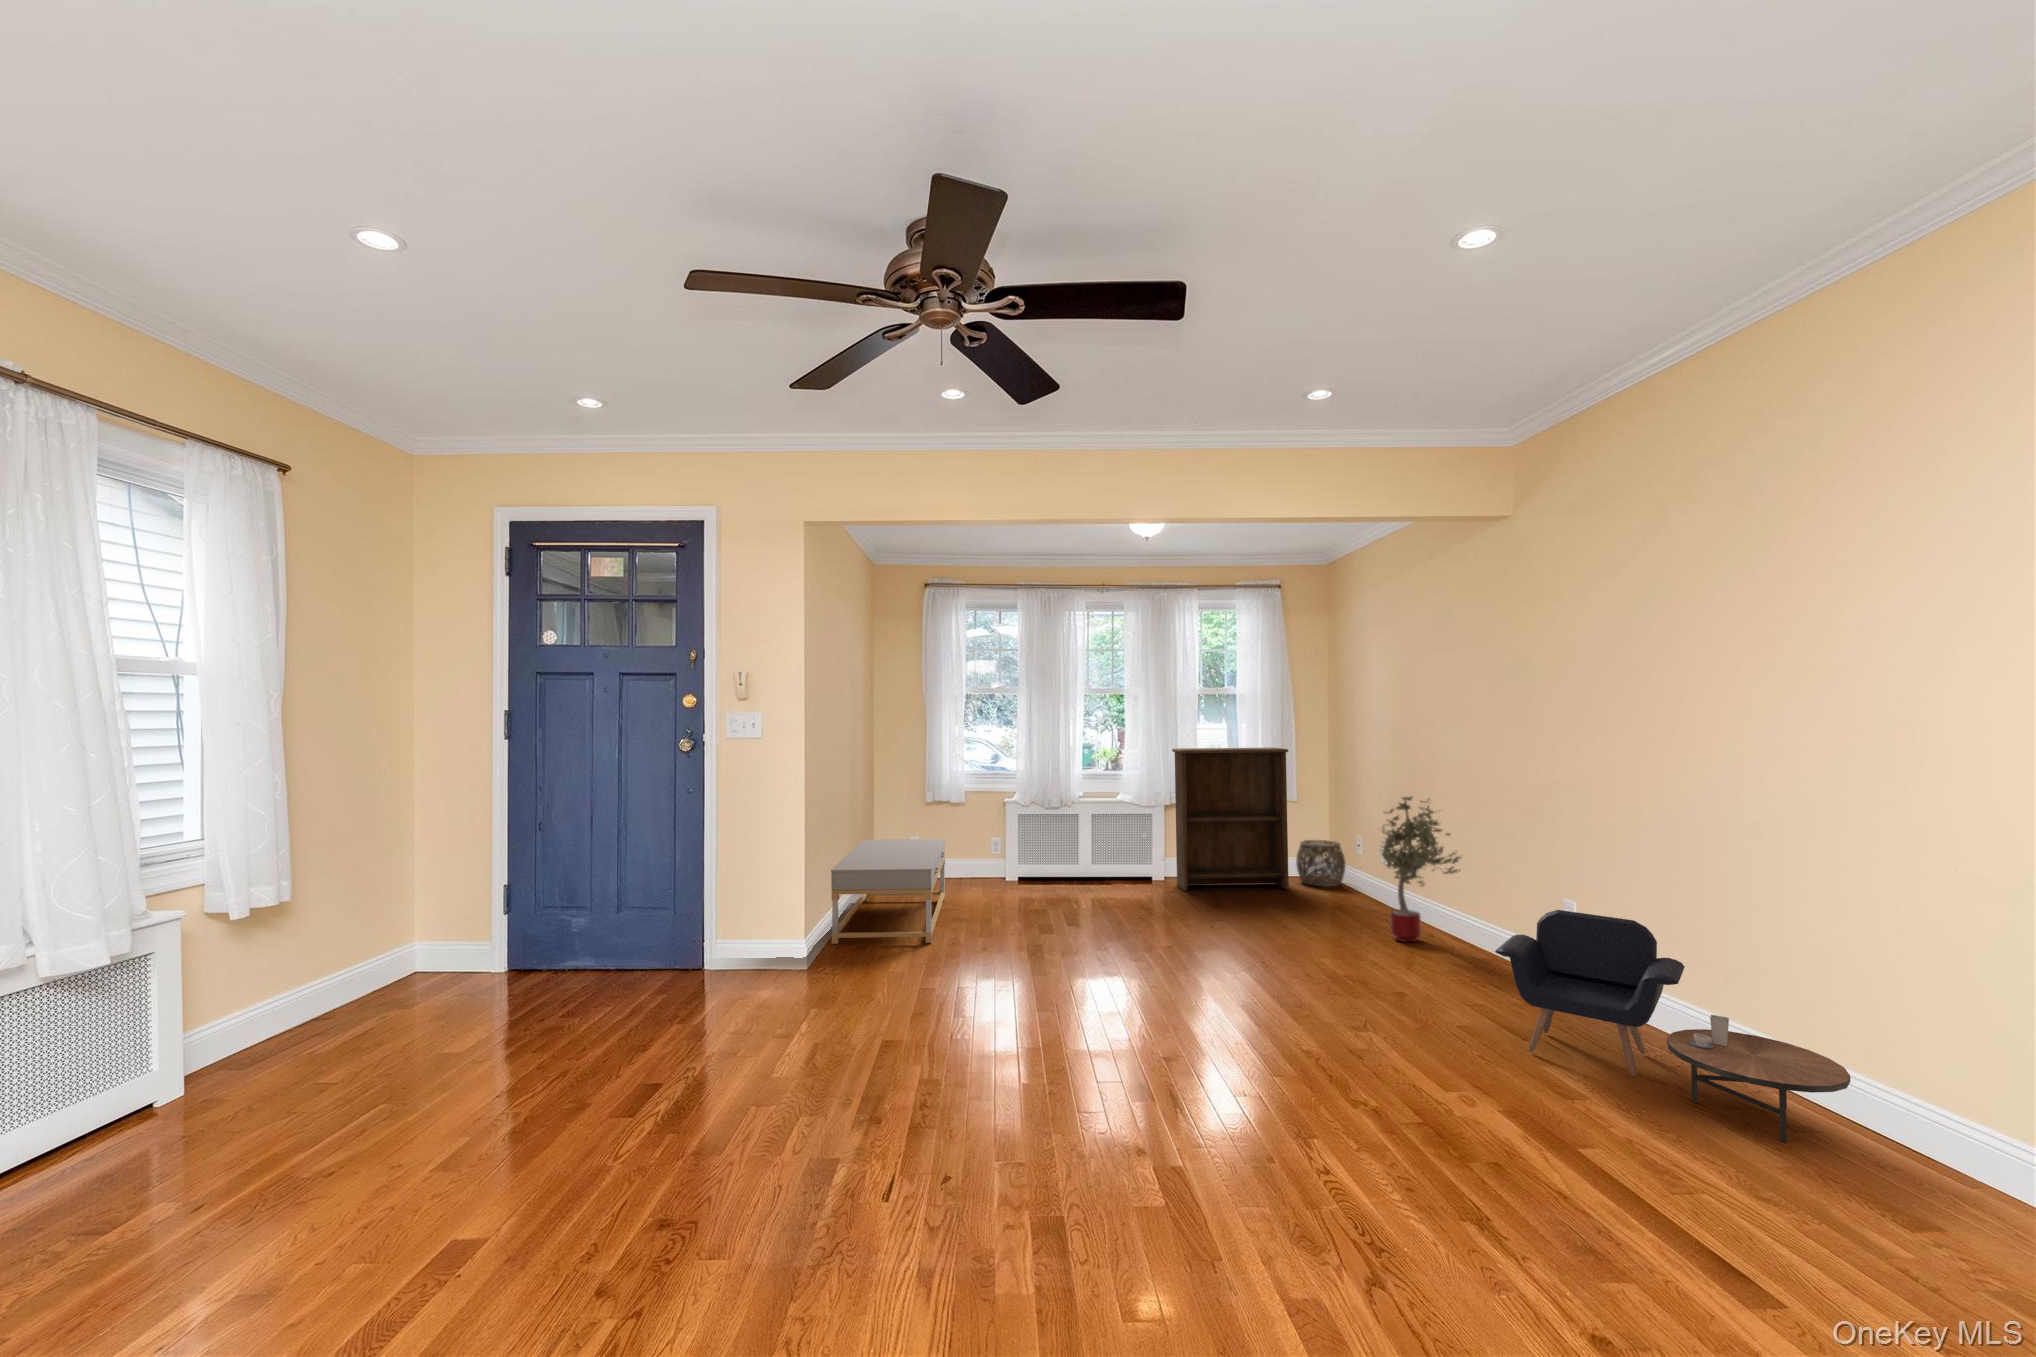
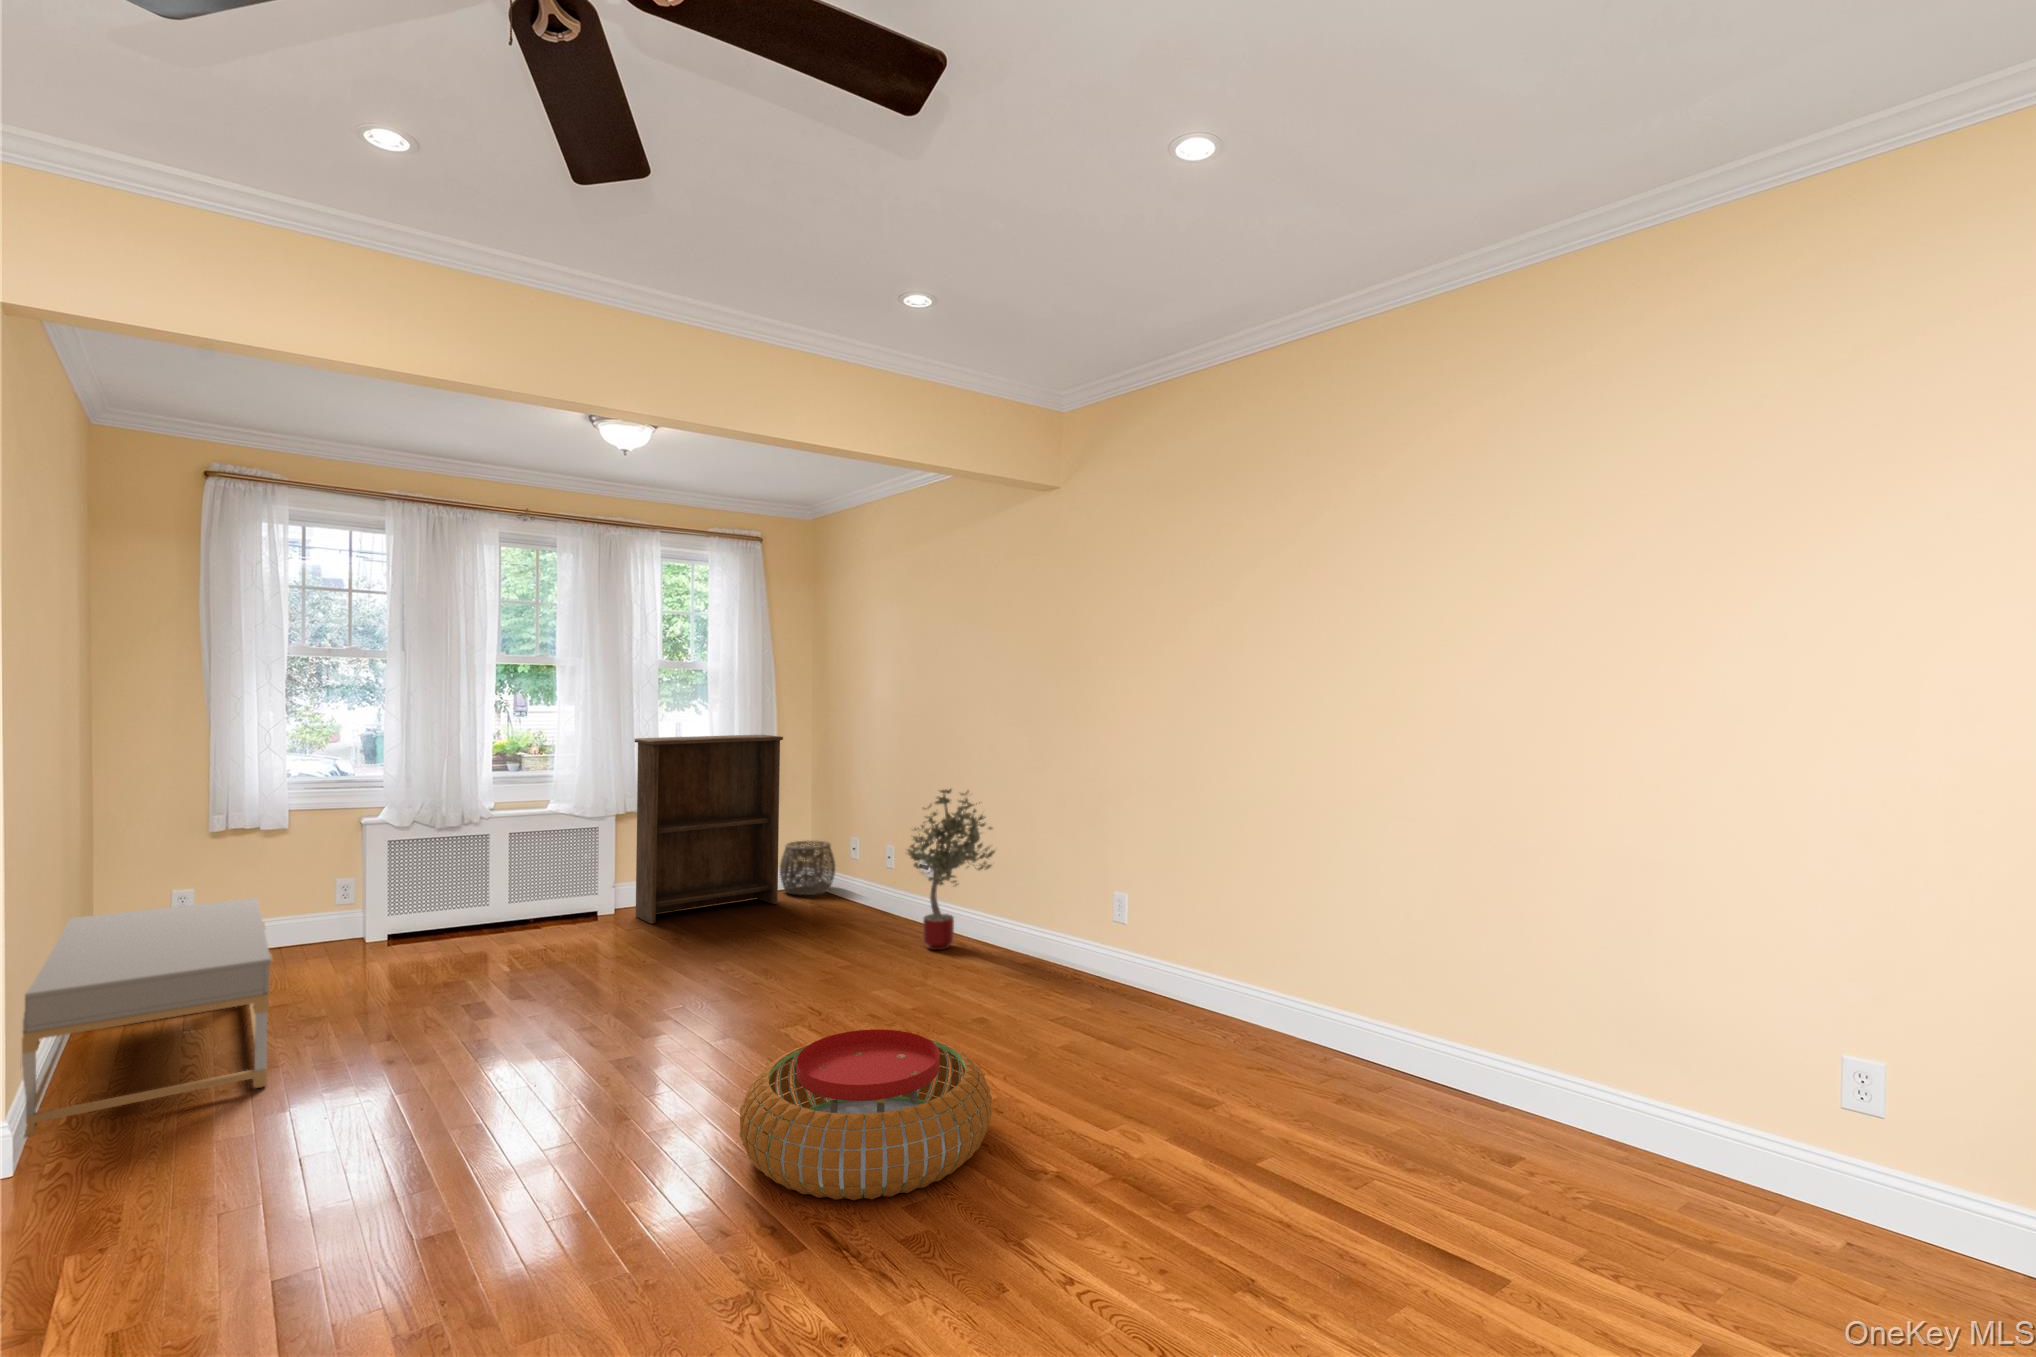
armchair: present [1495,910,1850,1142] -> none [1101,902,1393,1093]
pouf: none [1144,967,1339,1084] -> present [740,1029,992,1200]

